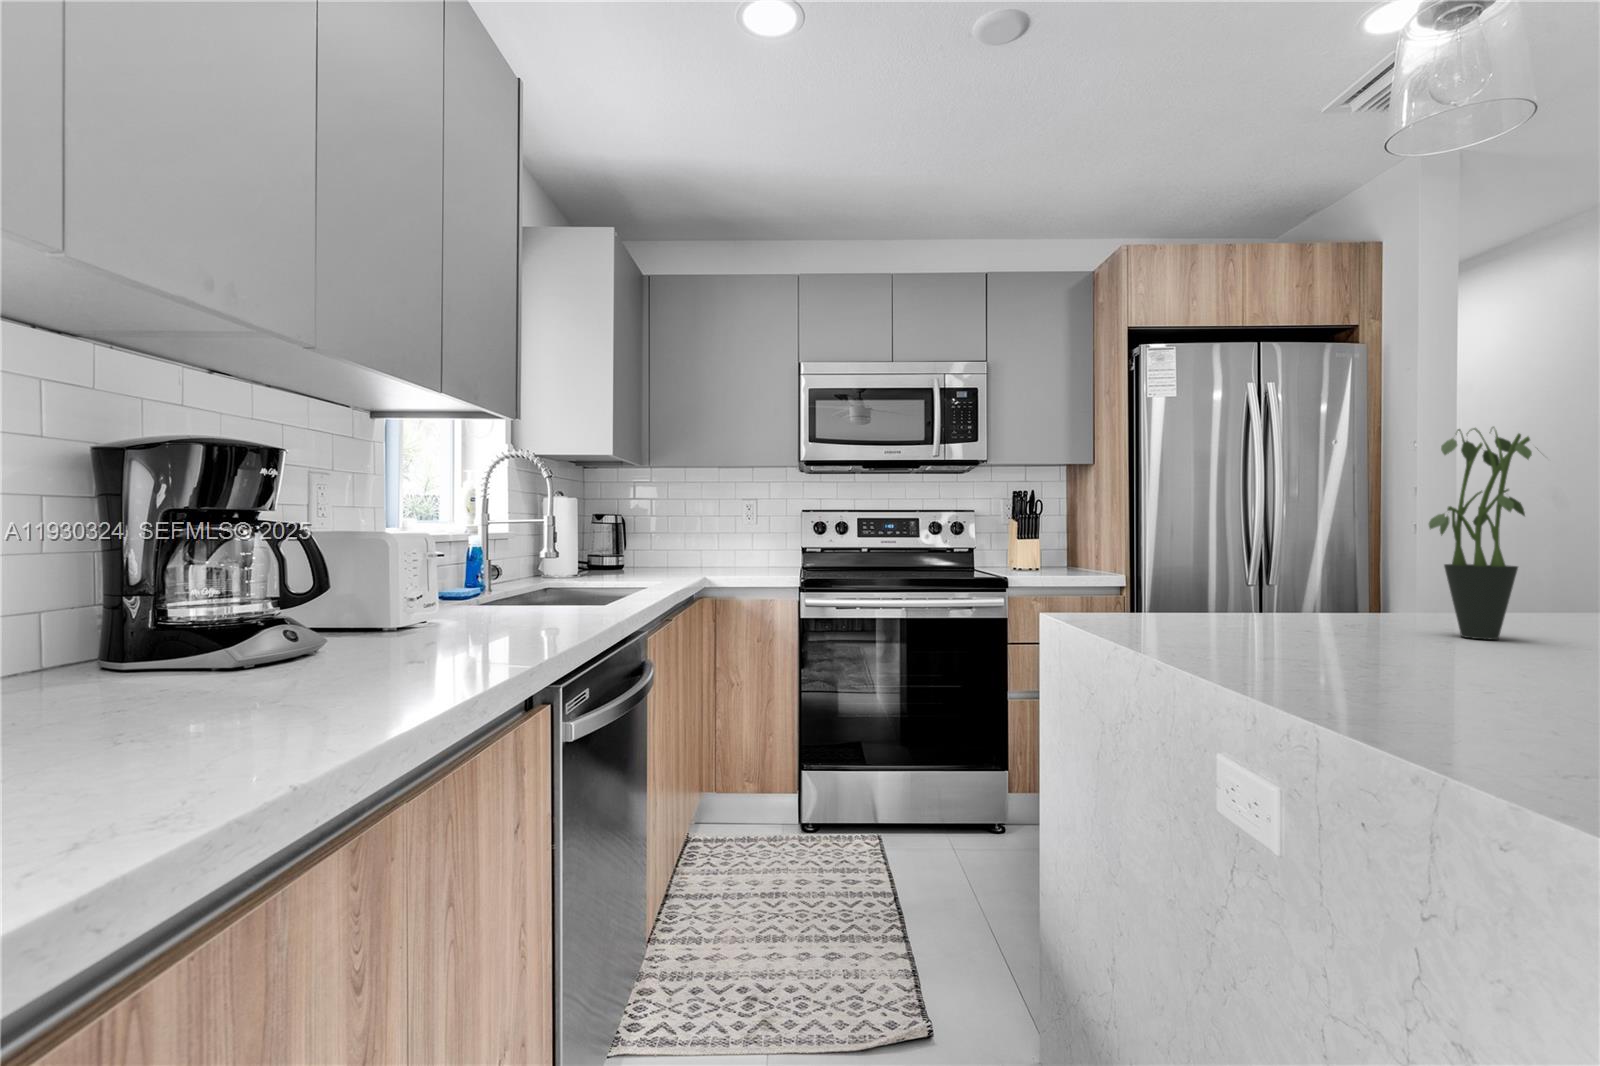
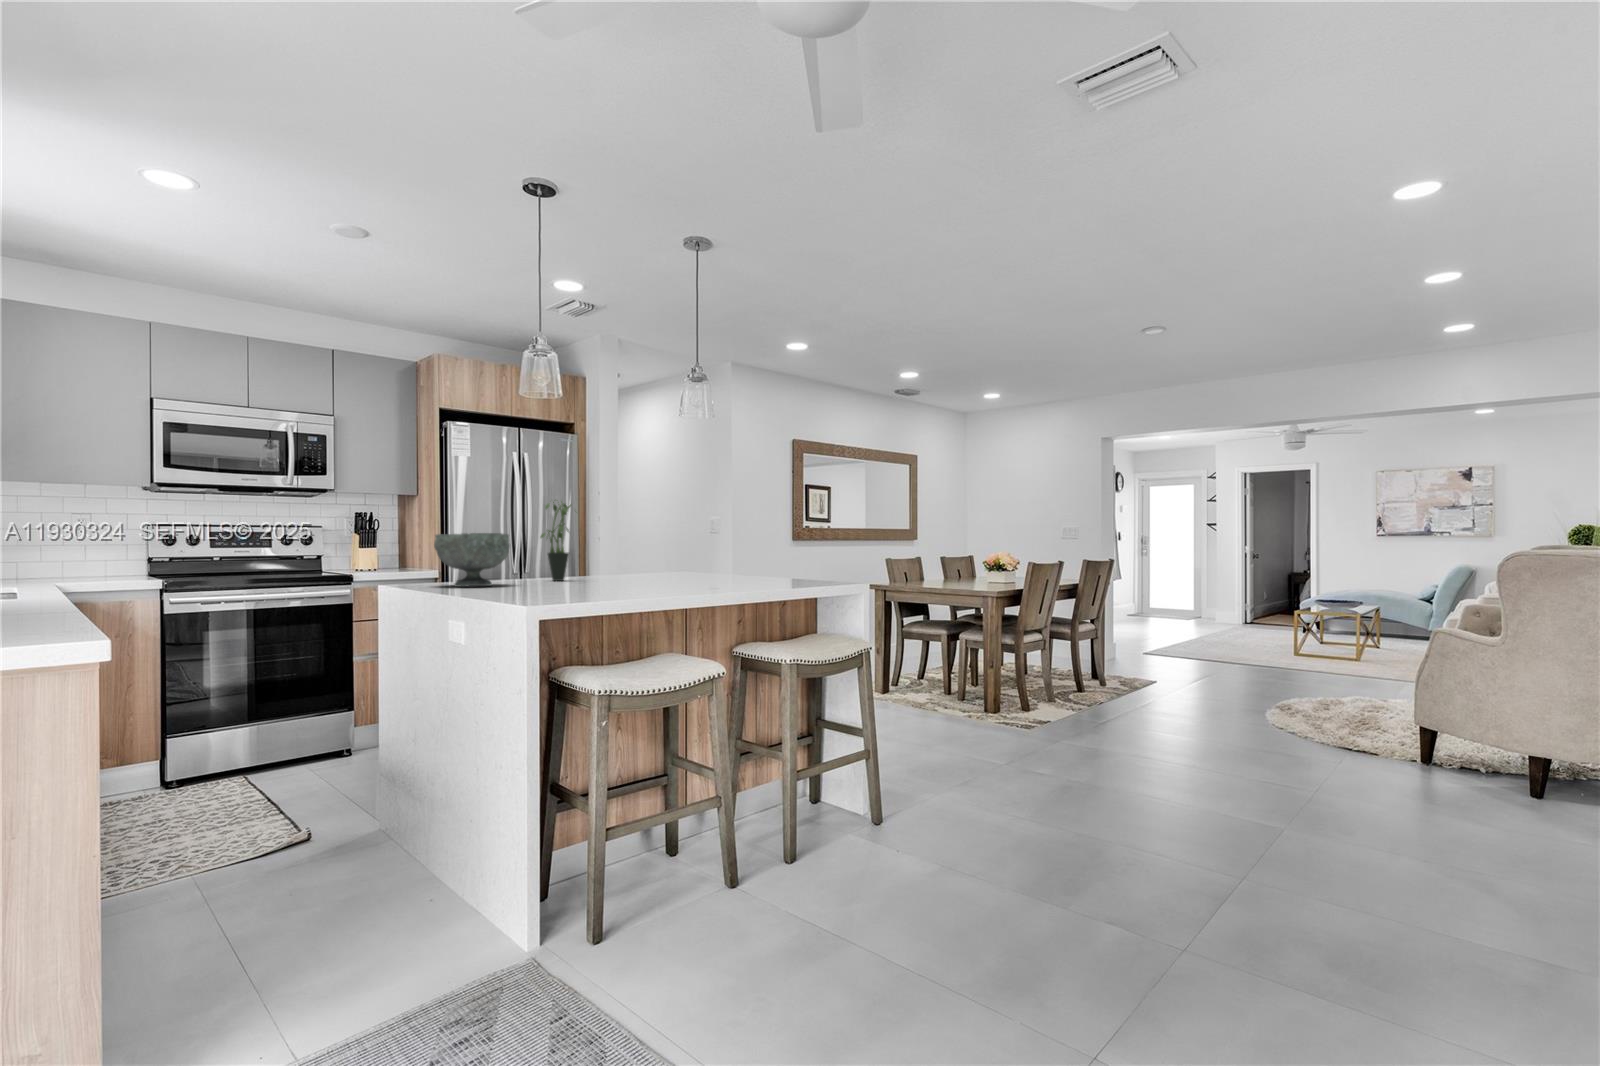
decorative bowl: none [1178,515,1389,658] -> present [434,533,510,587]

